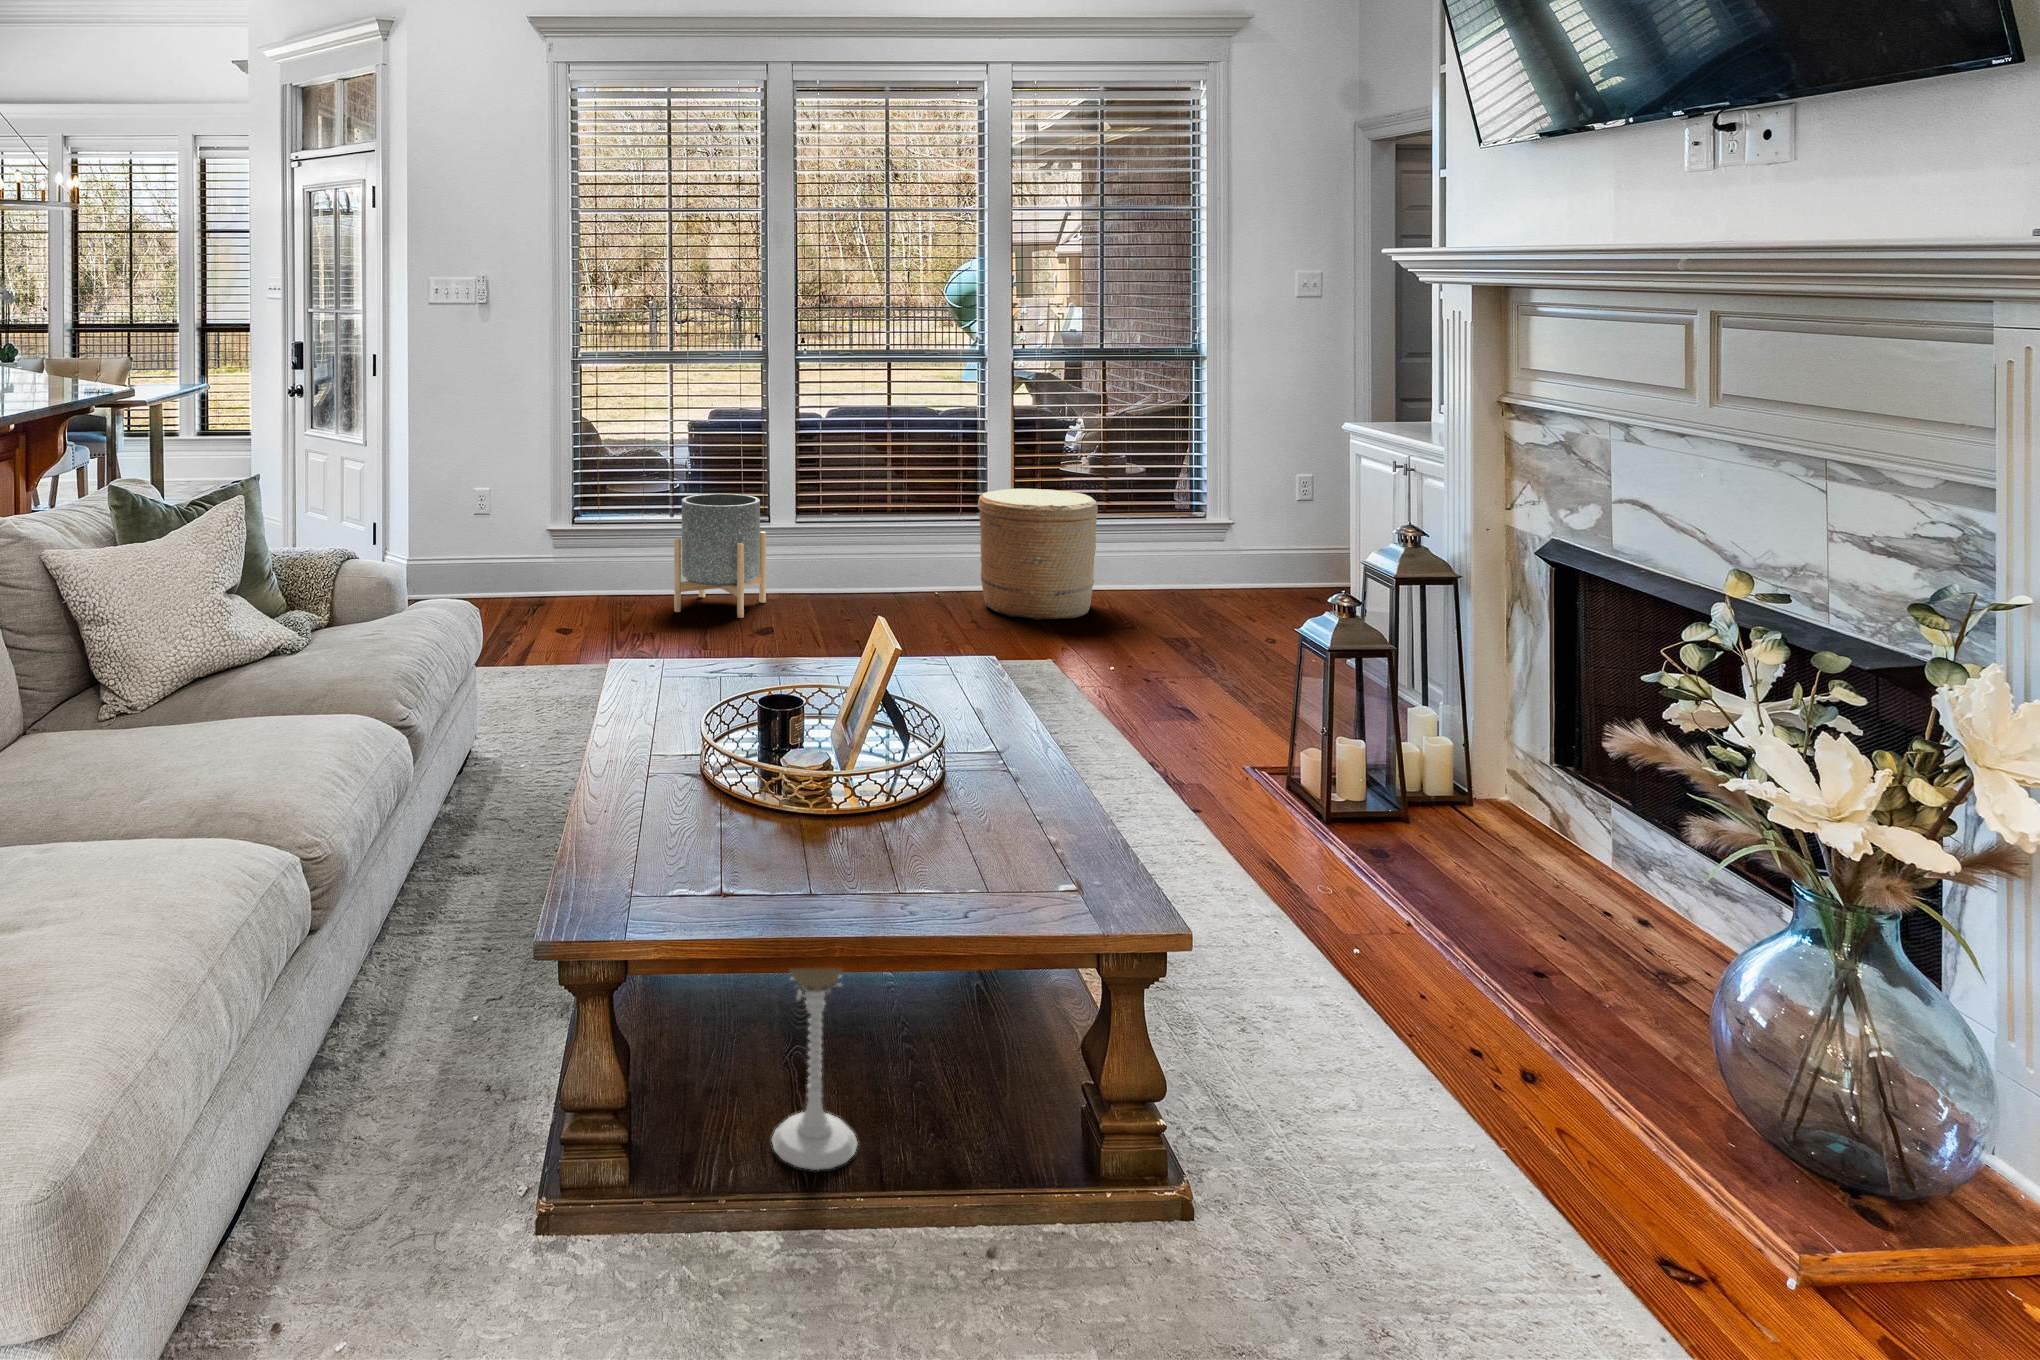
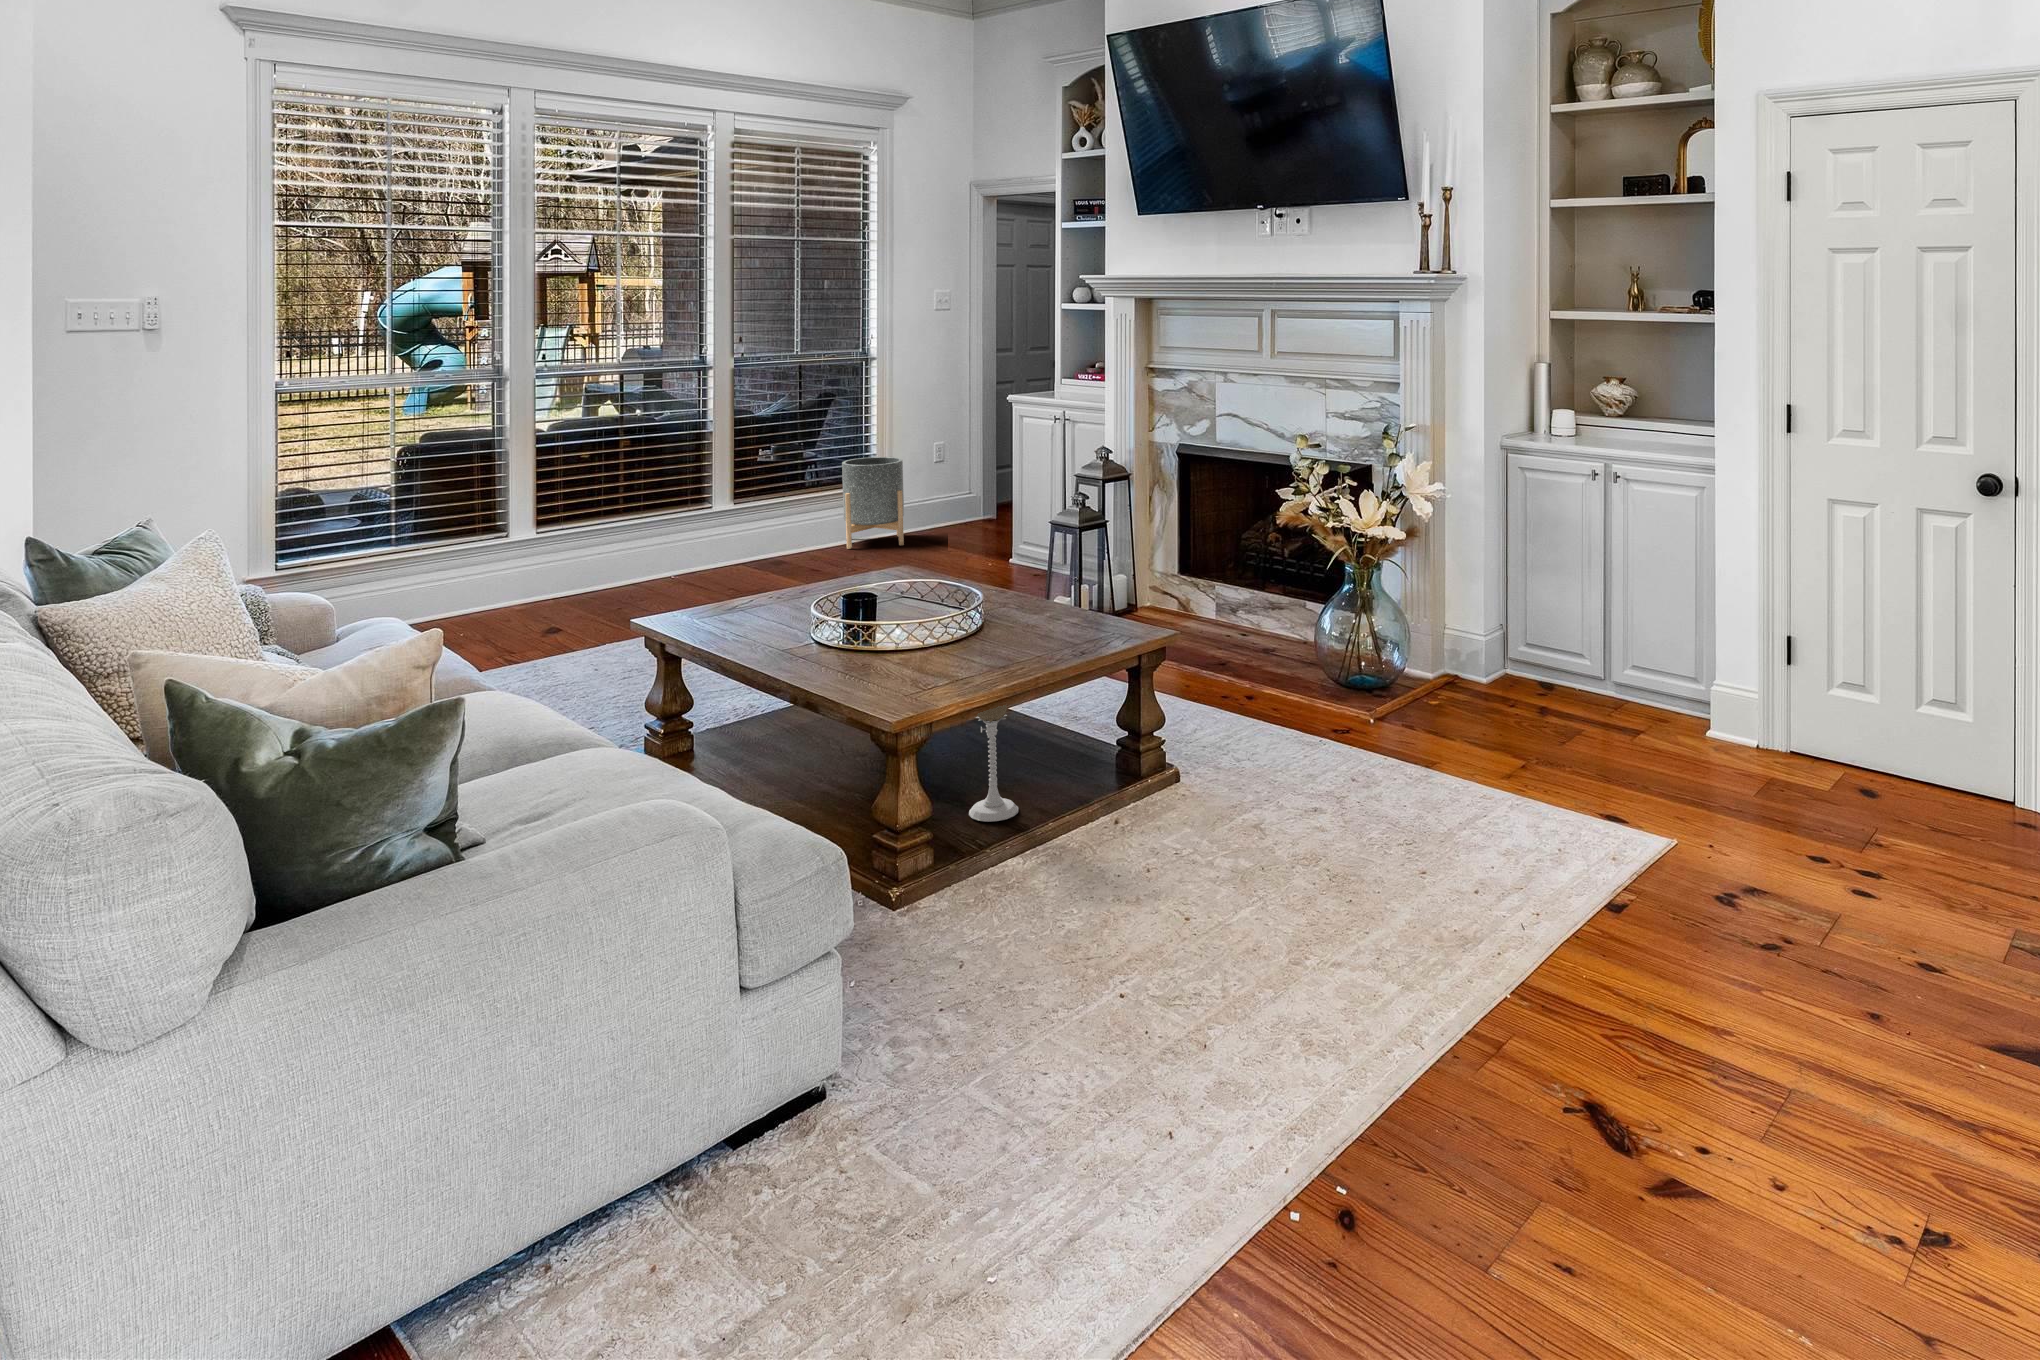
woven basket: present [978,489,1098,620] -> none [714,469,813,573]
planter: present [674,494,766,618] -> present [842,457,904,549]

